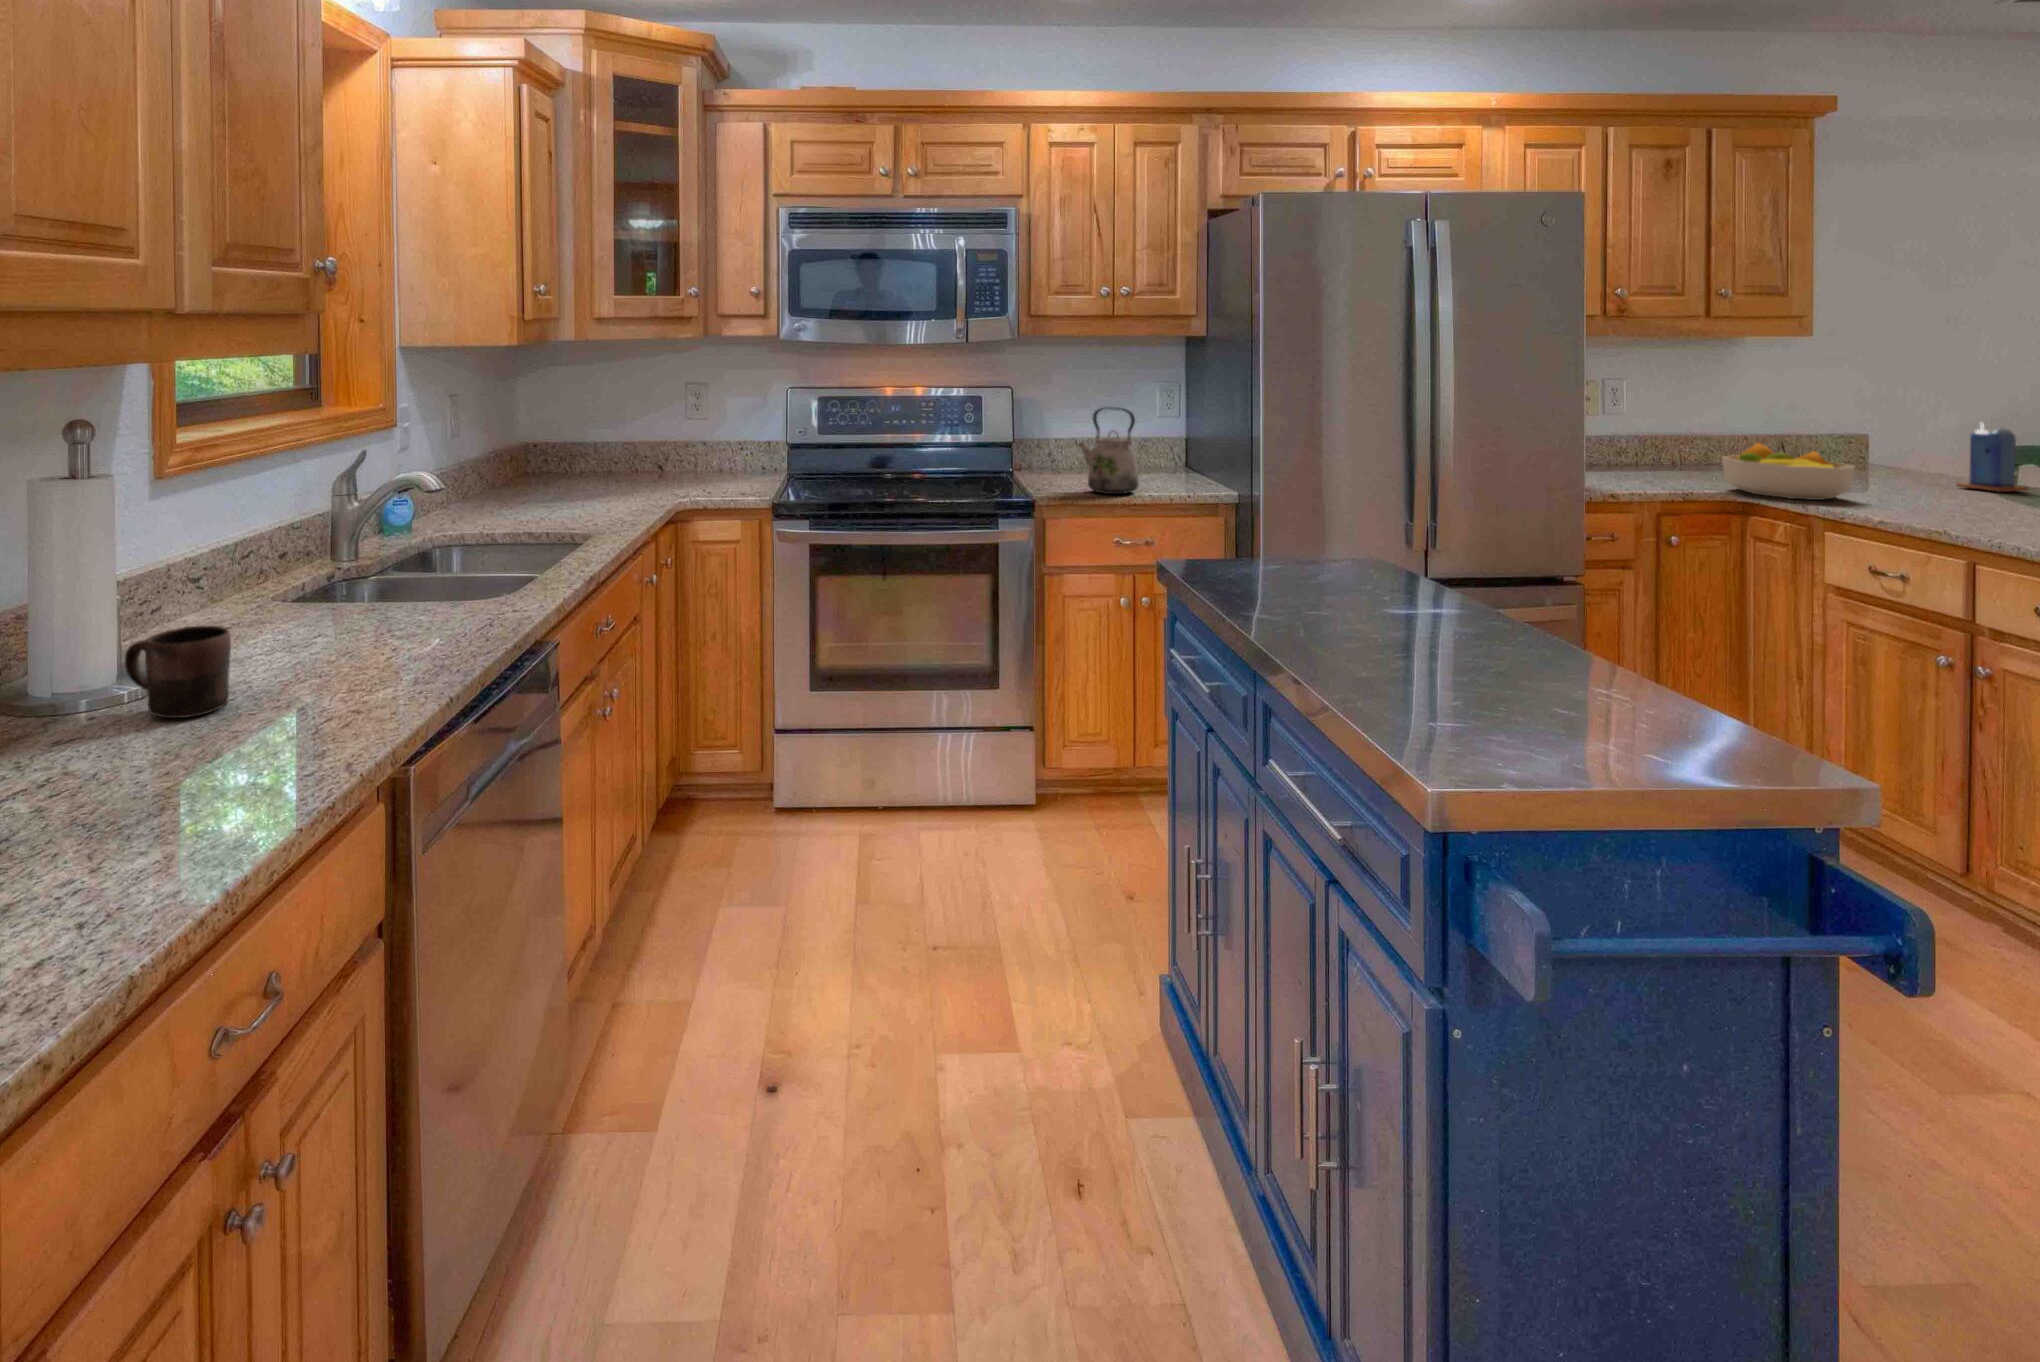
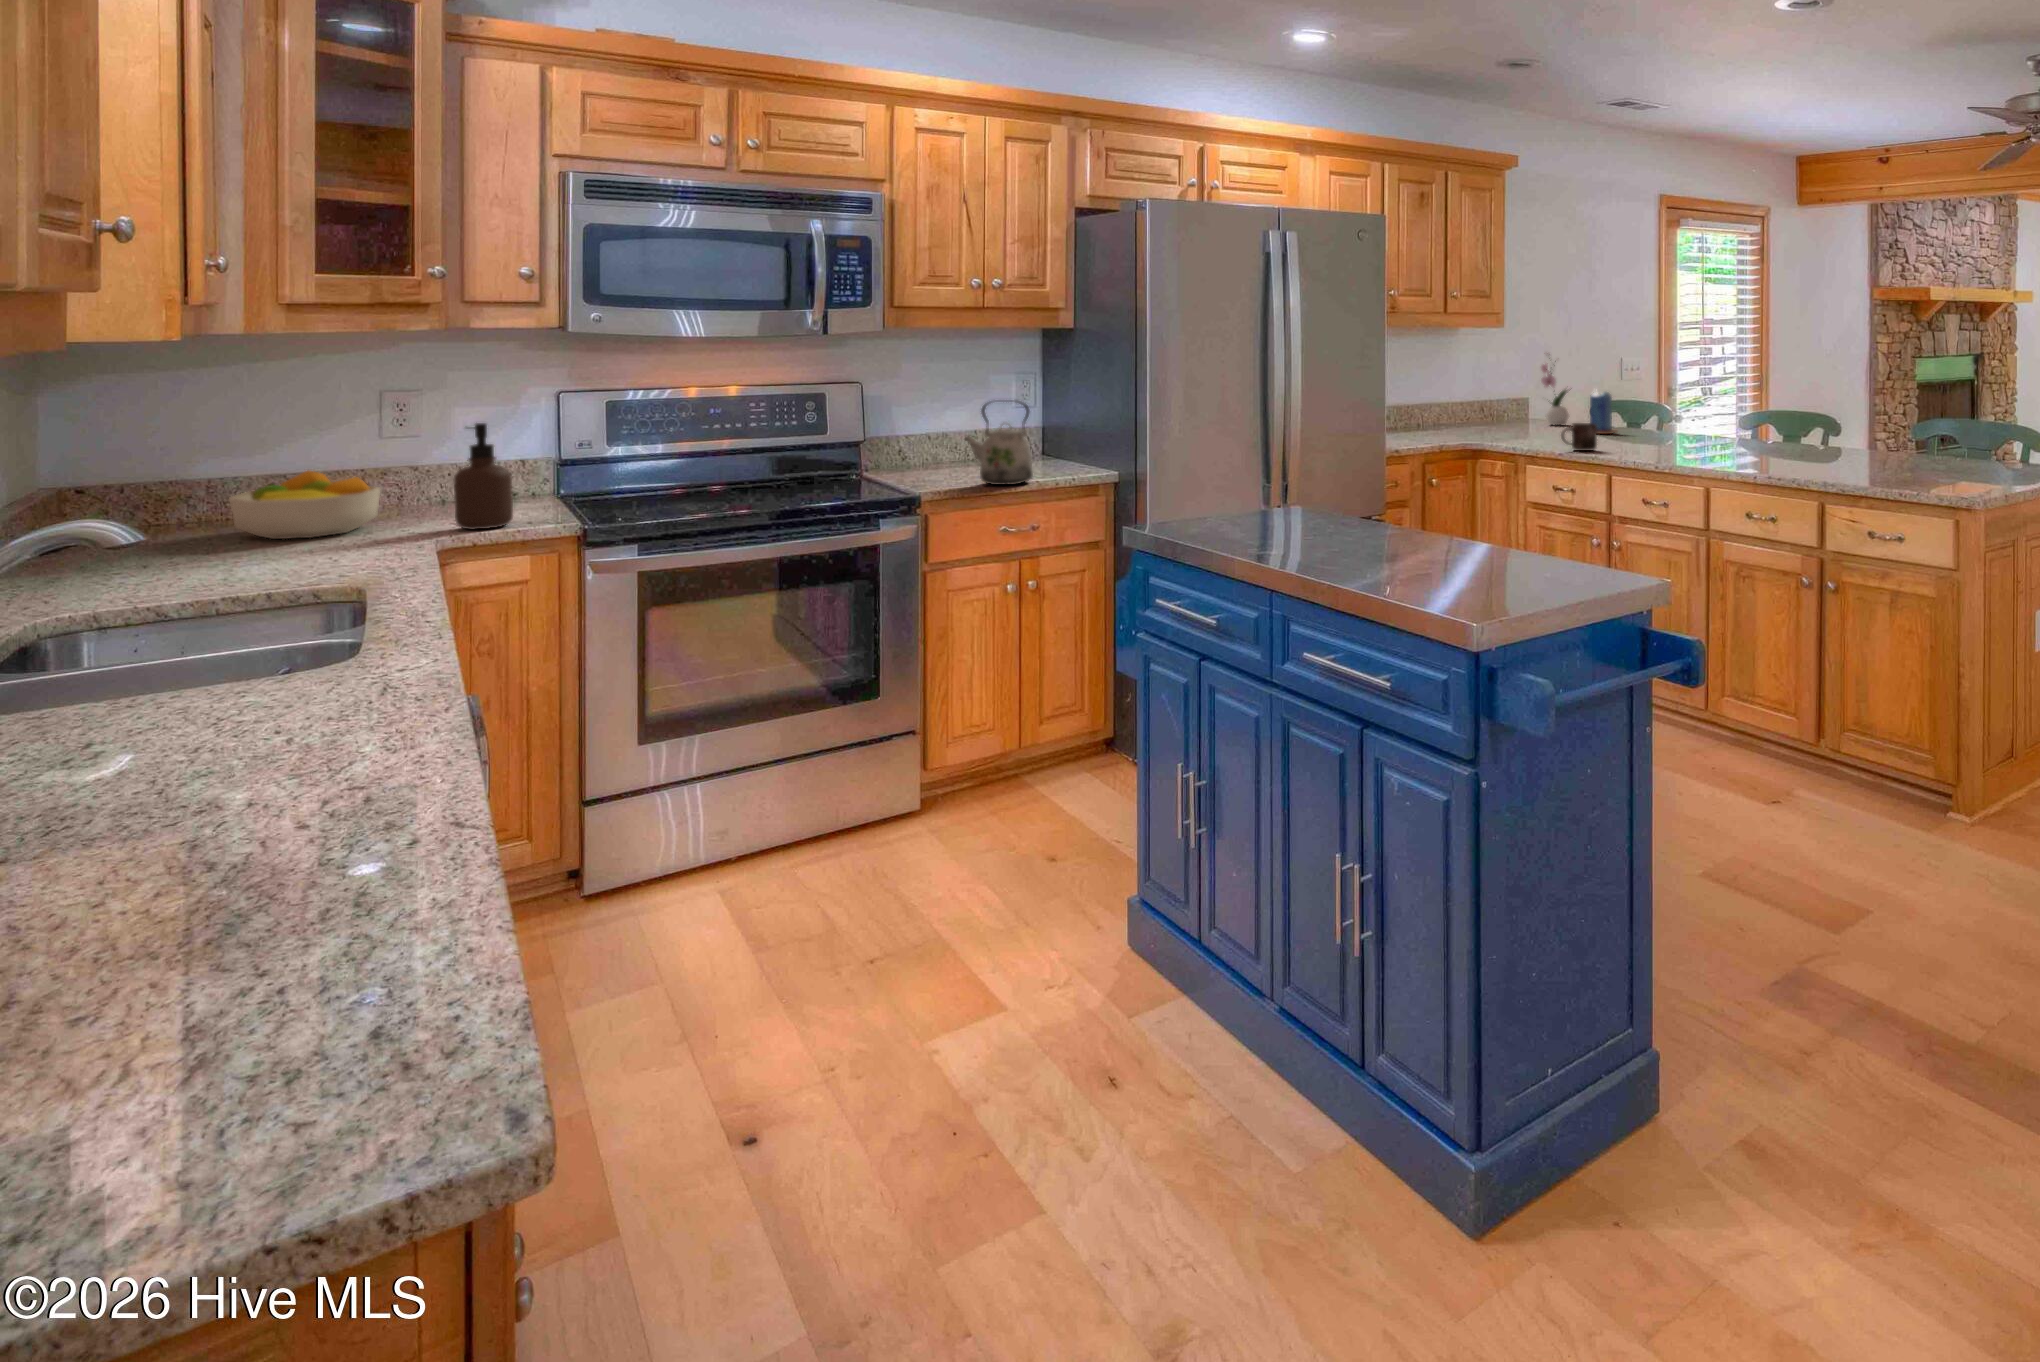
flower arrangement: none [1889,368,1947,473] -> present [1541,361,1569,425]
soap dispenser: none [689,410,726,494] -> present [454,423,513,529]
fruit bowl: present [1722,443,1855,500] -> present [229,471,380,539]
mug: present [125,626,231,718] -> present [1561,423,1597,451]

